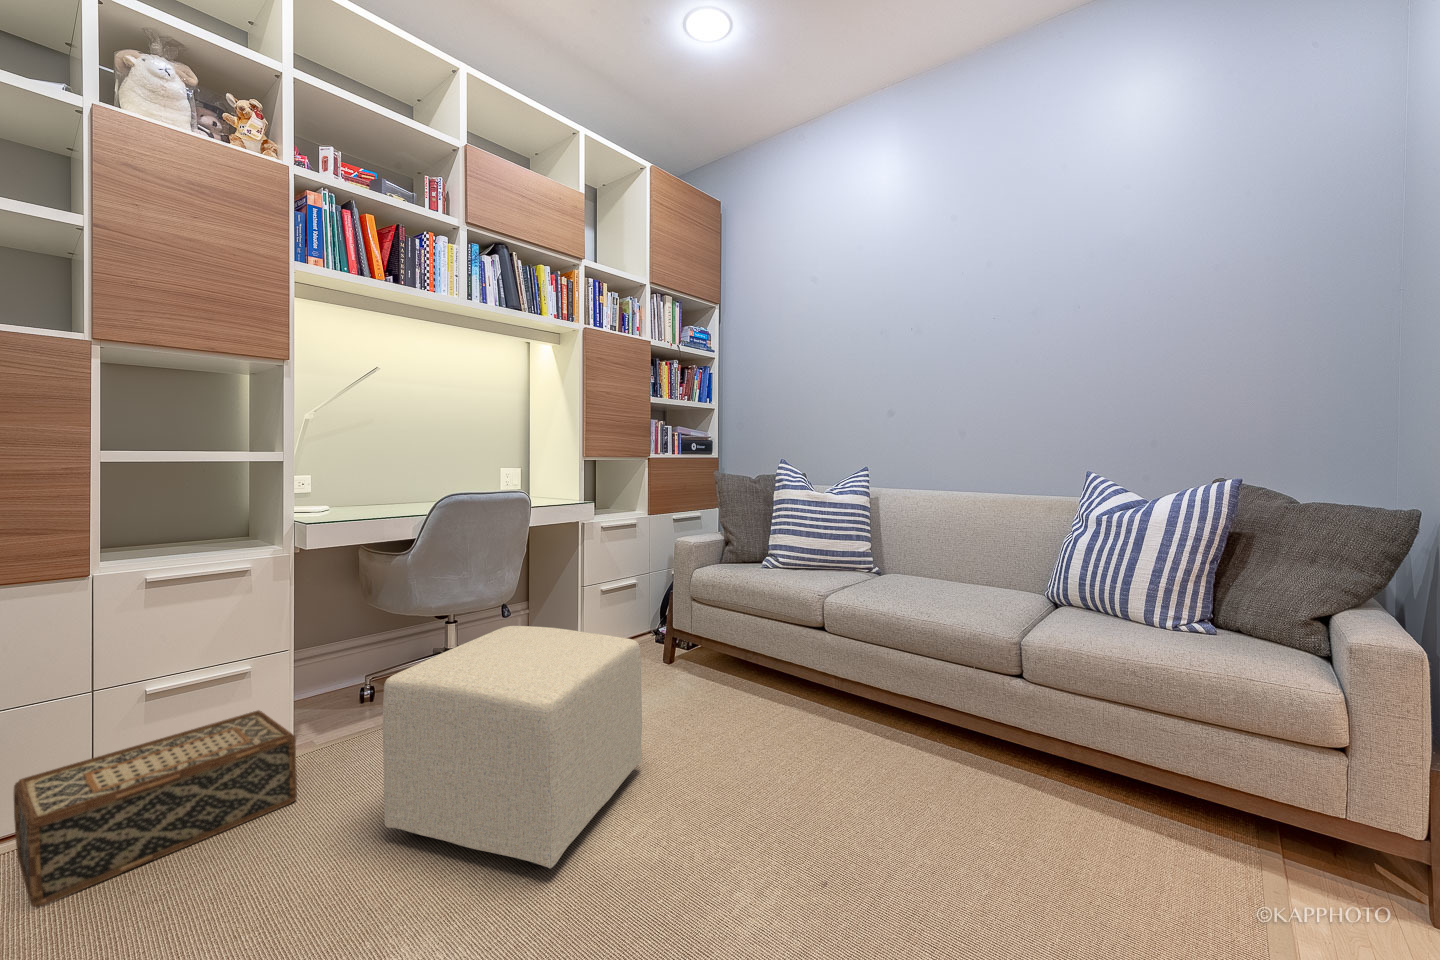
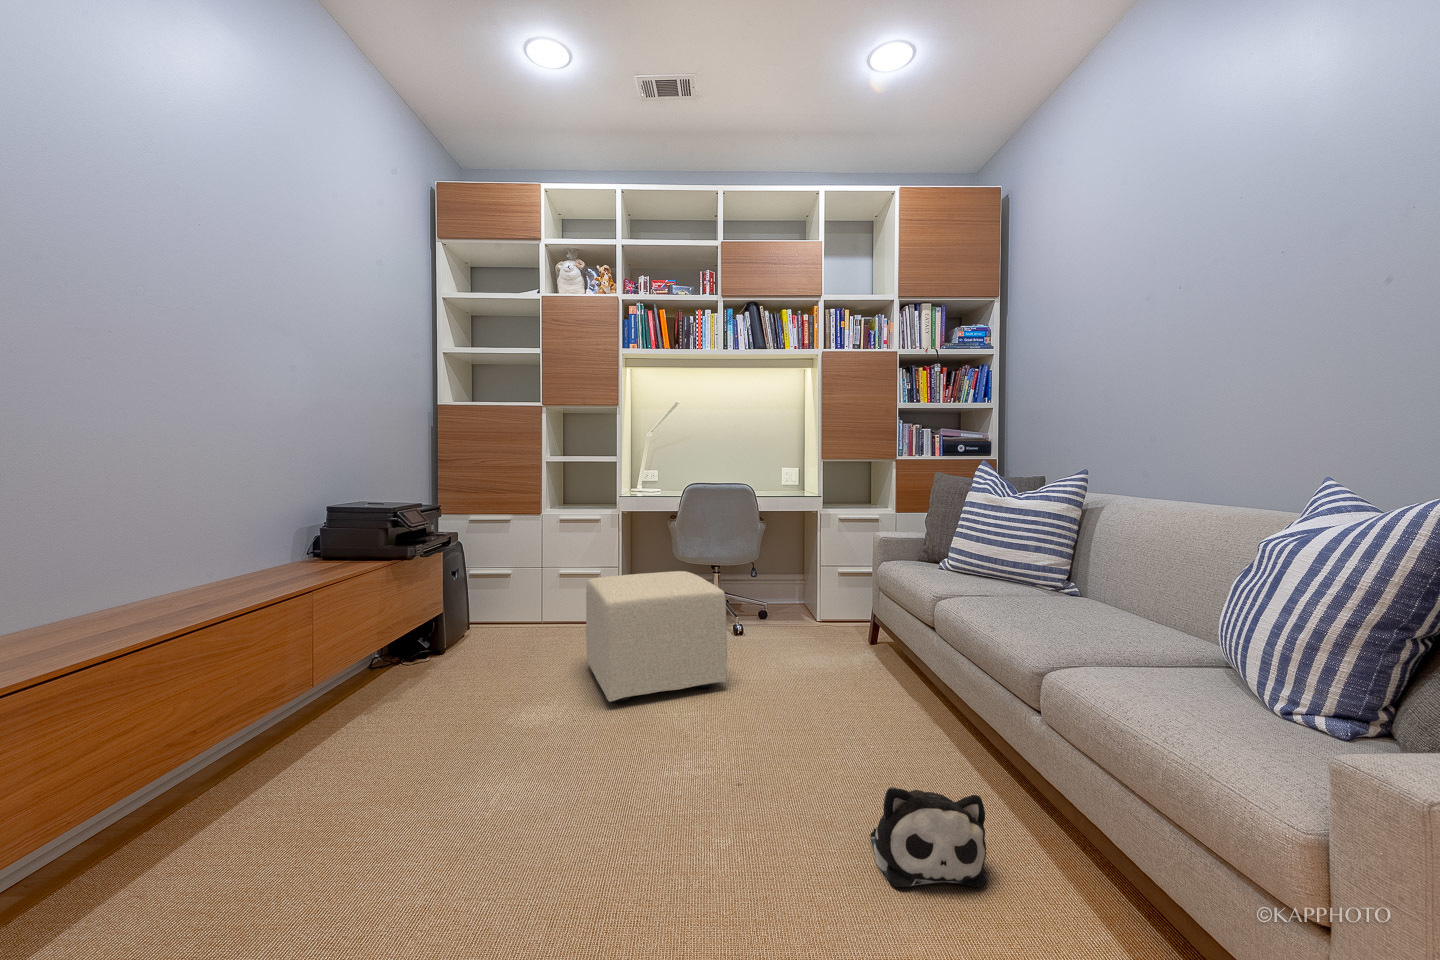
woven basket: present [14,710,297,908] -> none [492,595,594,646]
plush toy: none [963,758,1095,872] -> present [870,787,987,887]

